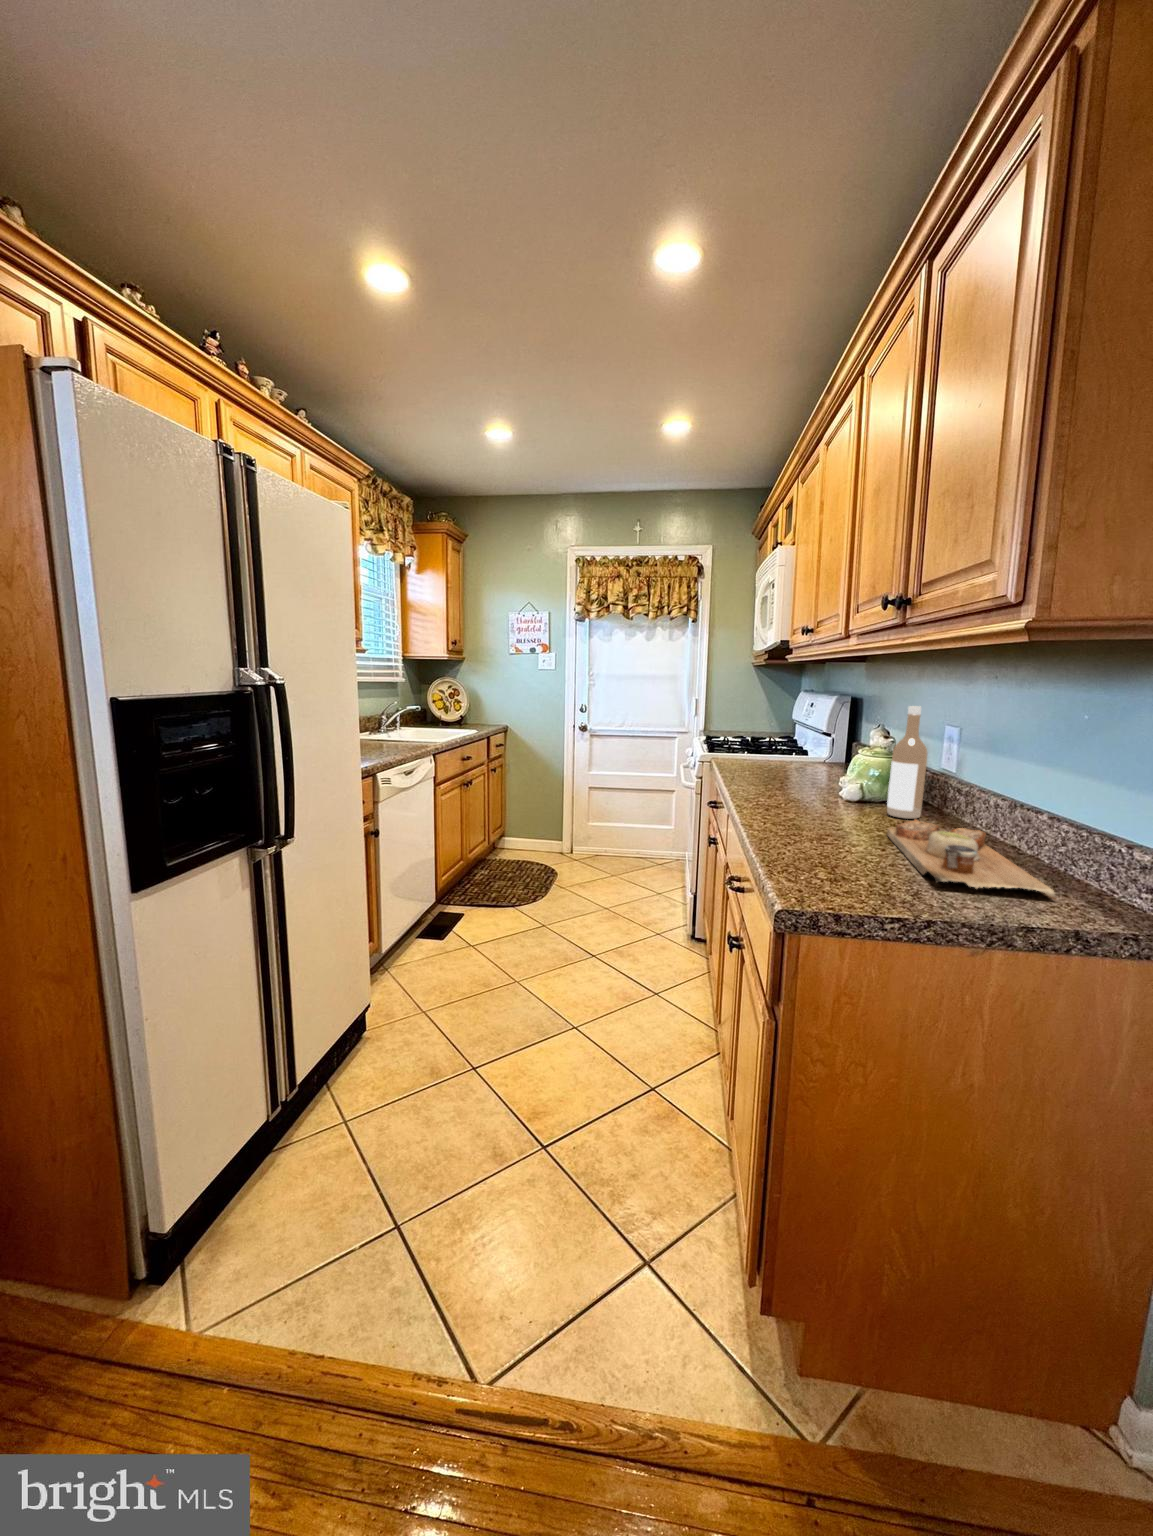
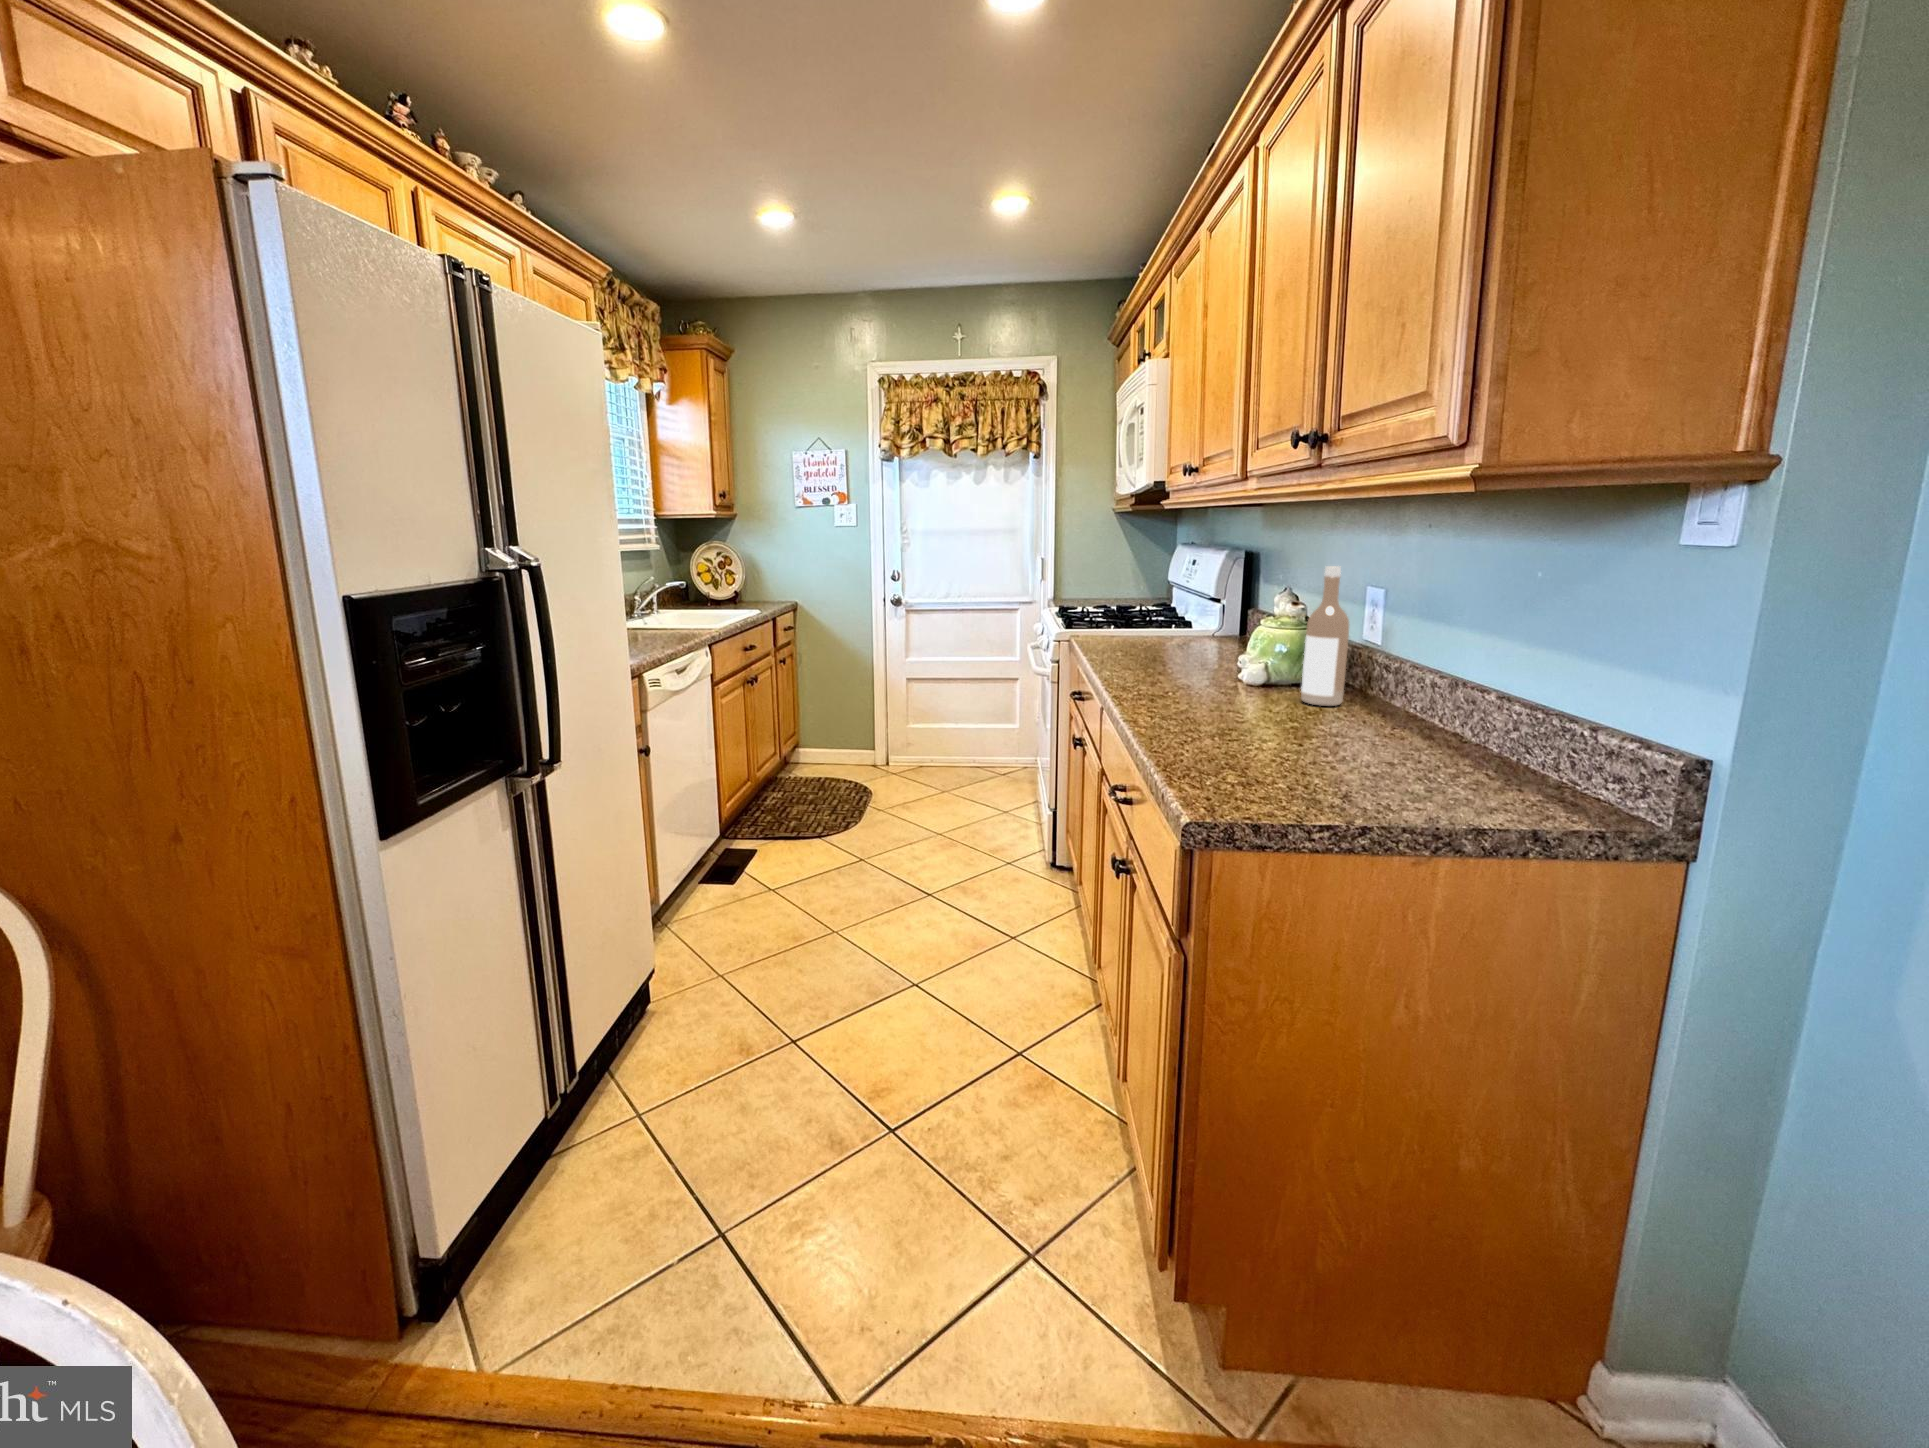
cutting board: present [887,819,1056,900] -> none [1304,706,1509,797]

